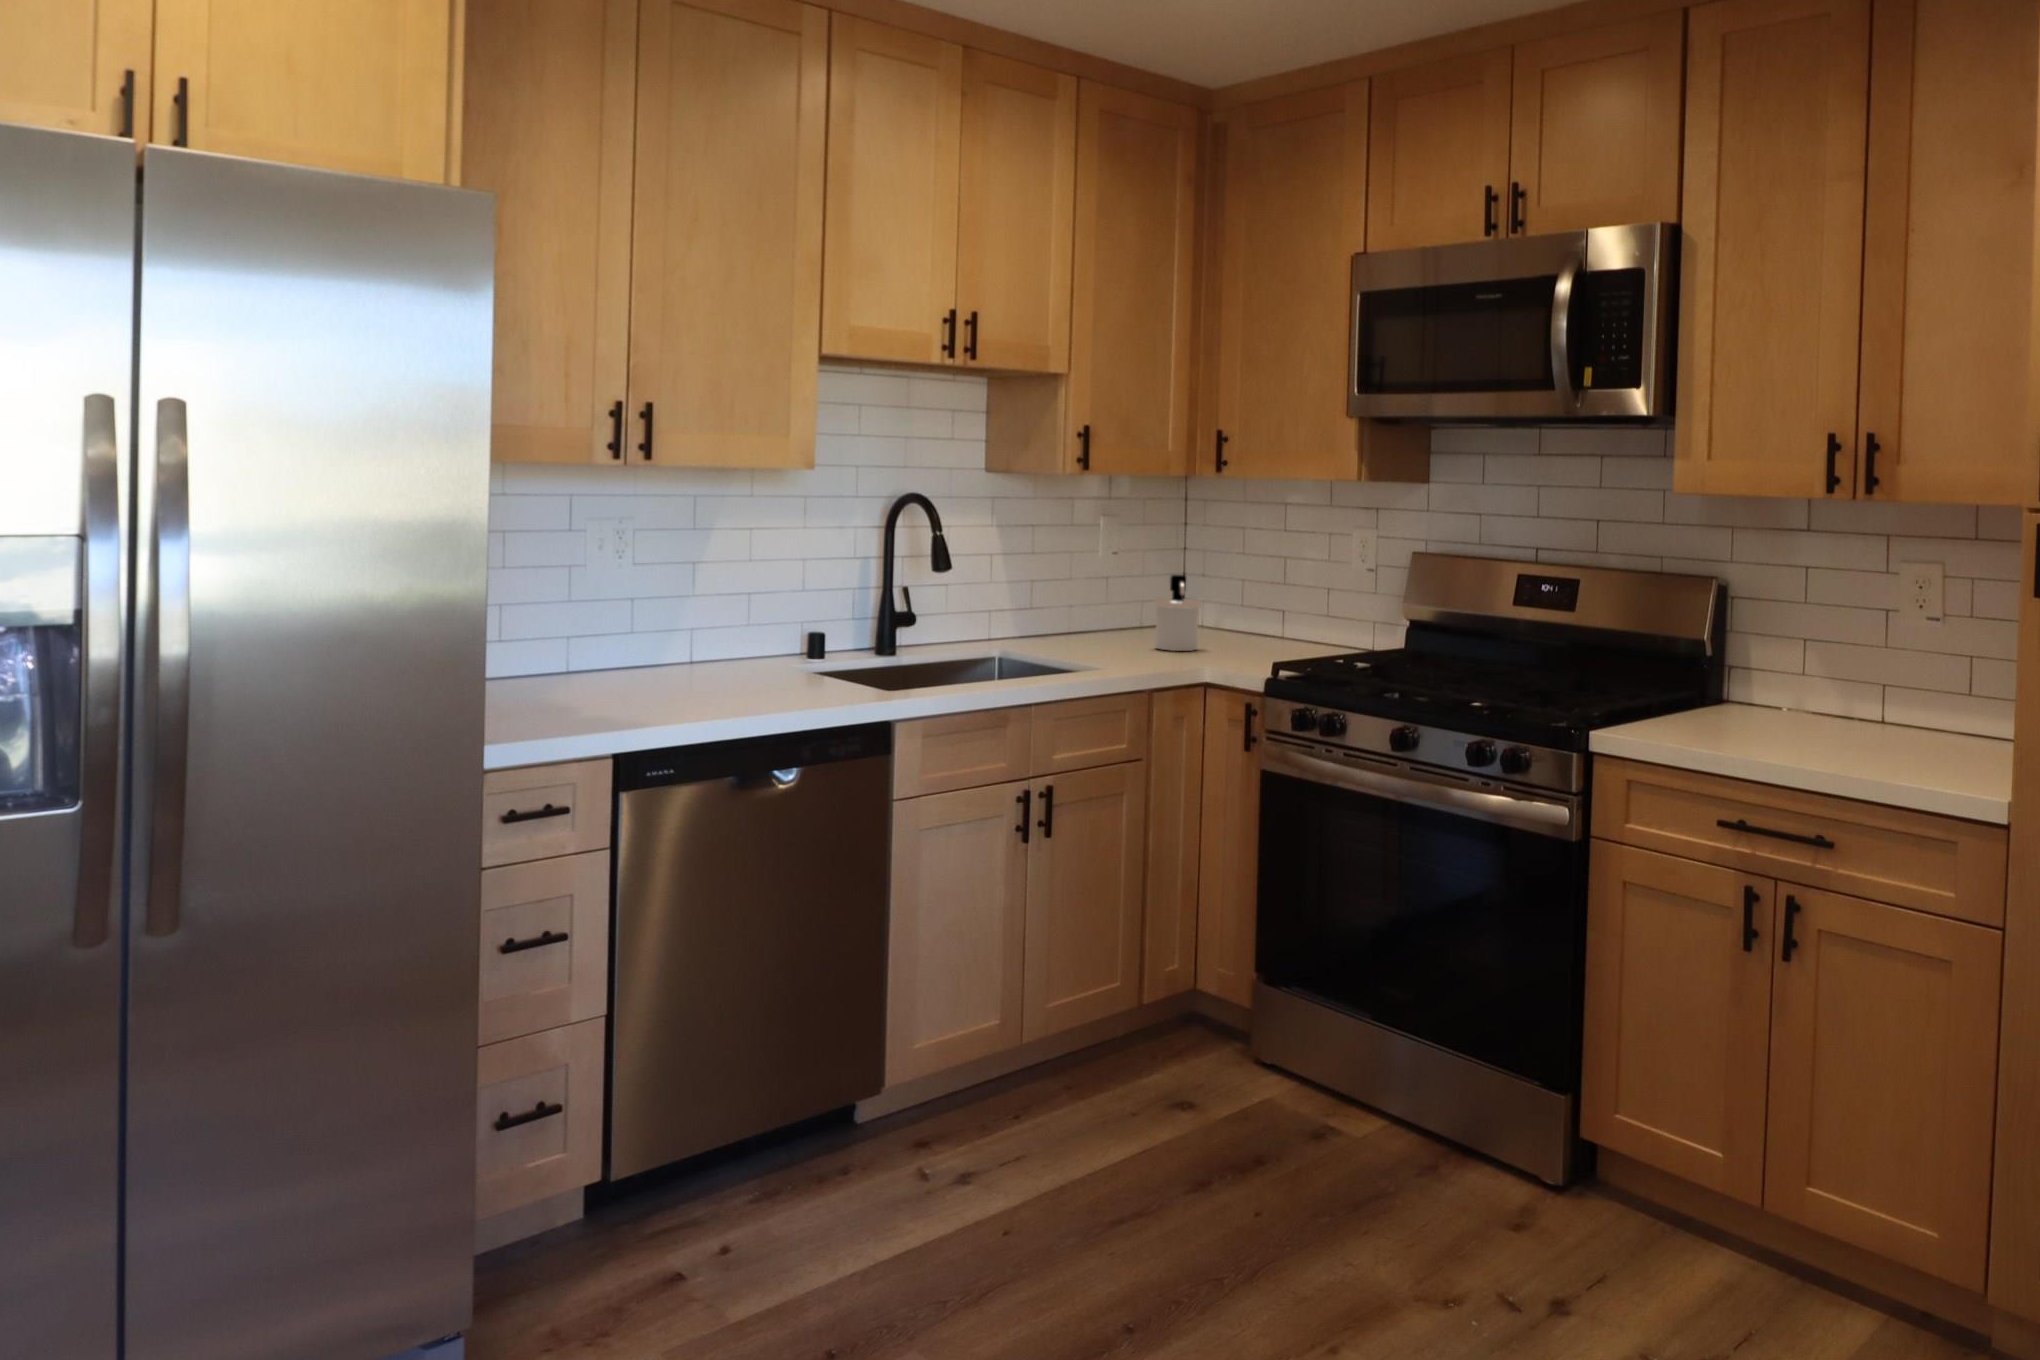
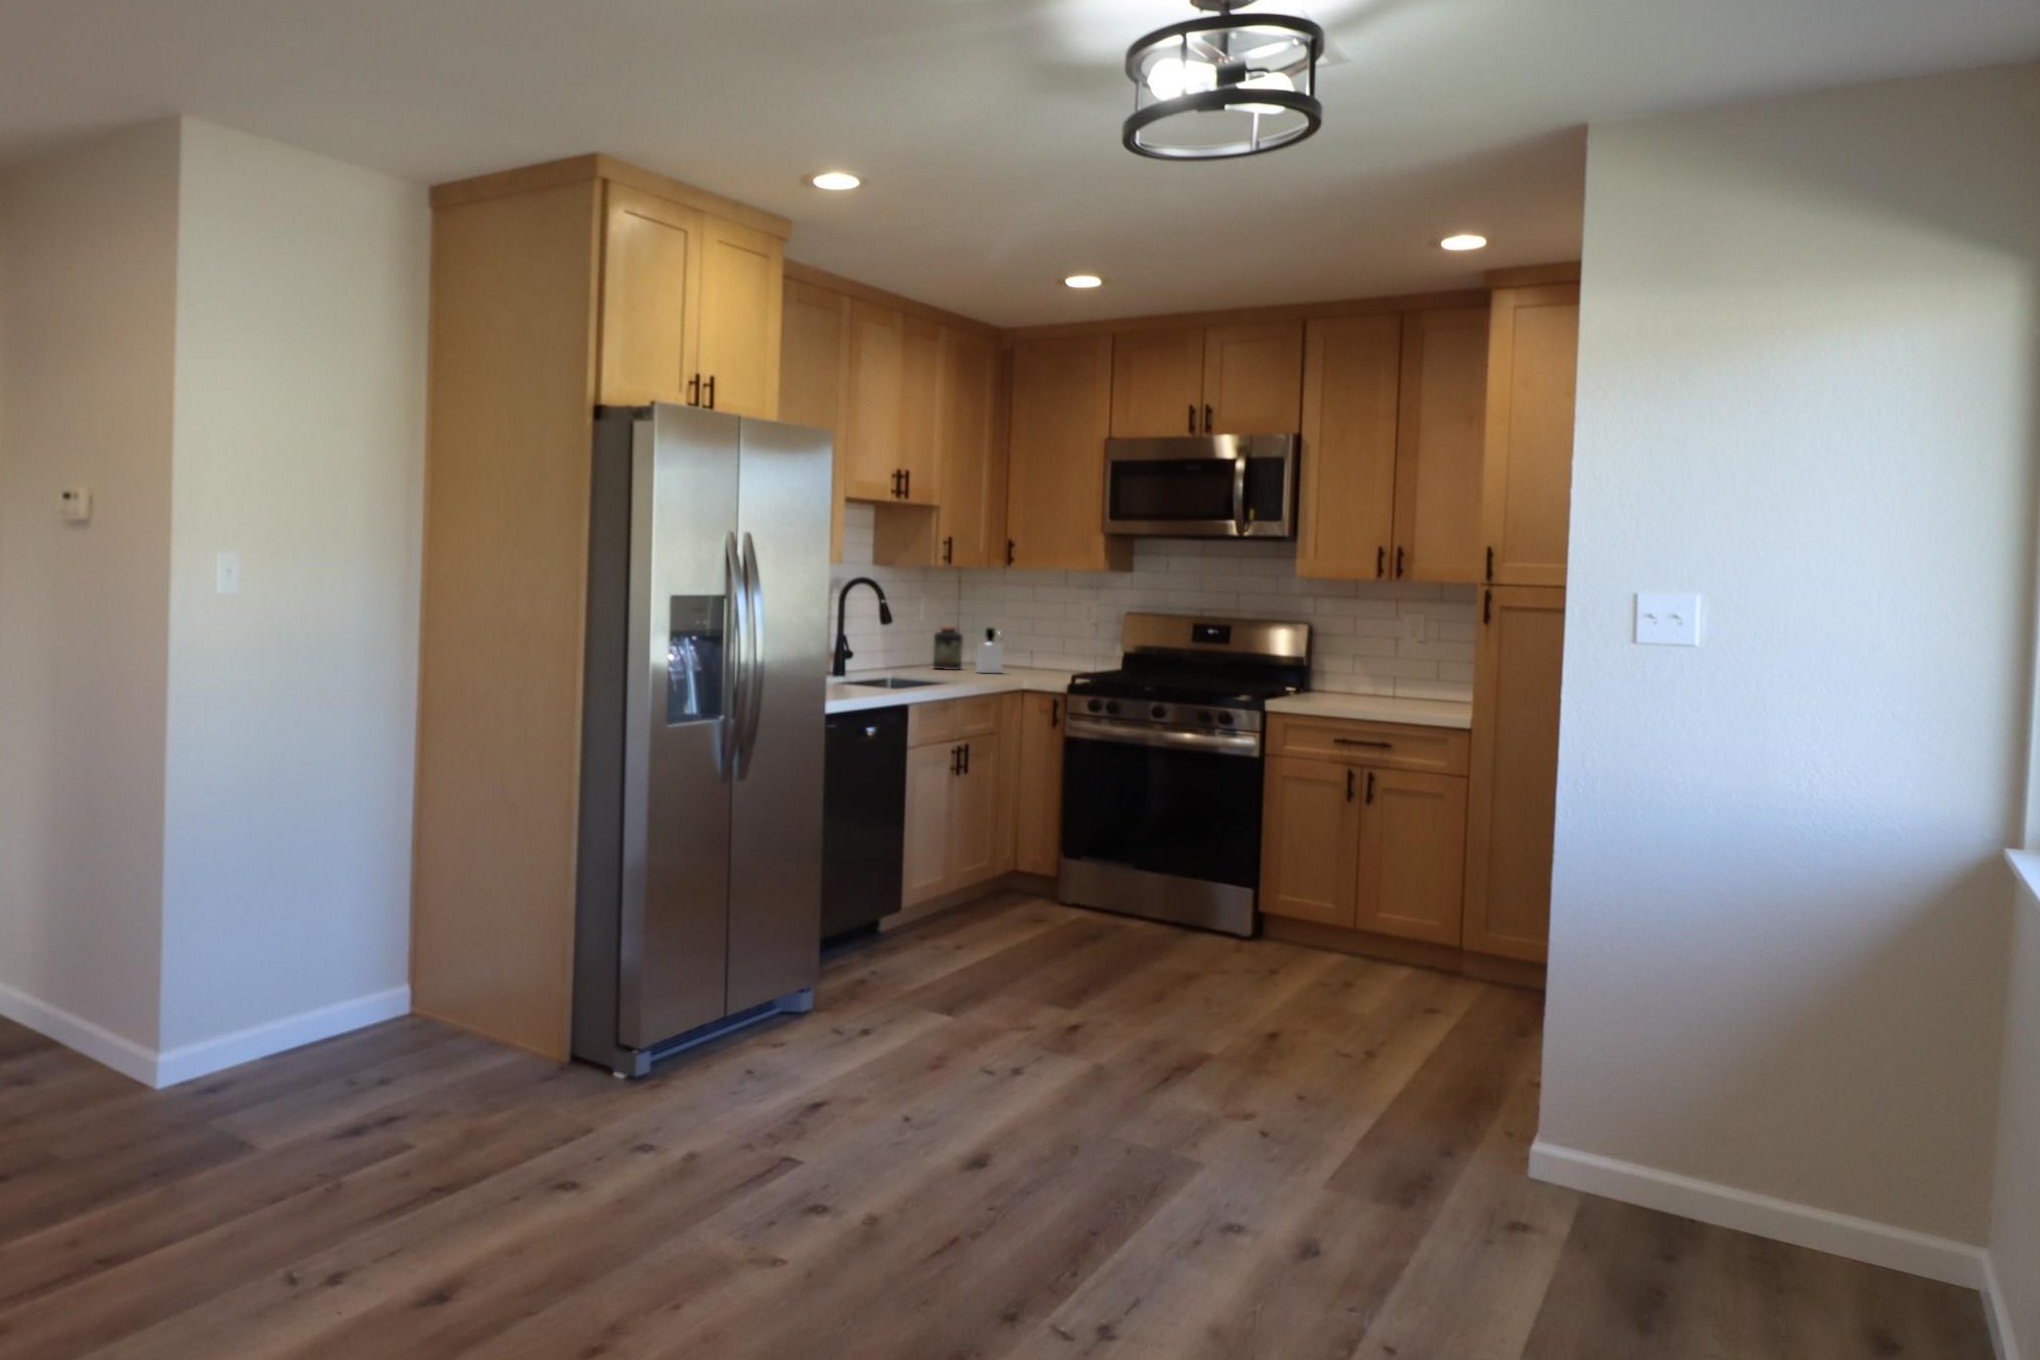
jar: none [1110,568,1157,640] -> present [933,625,963,670]

